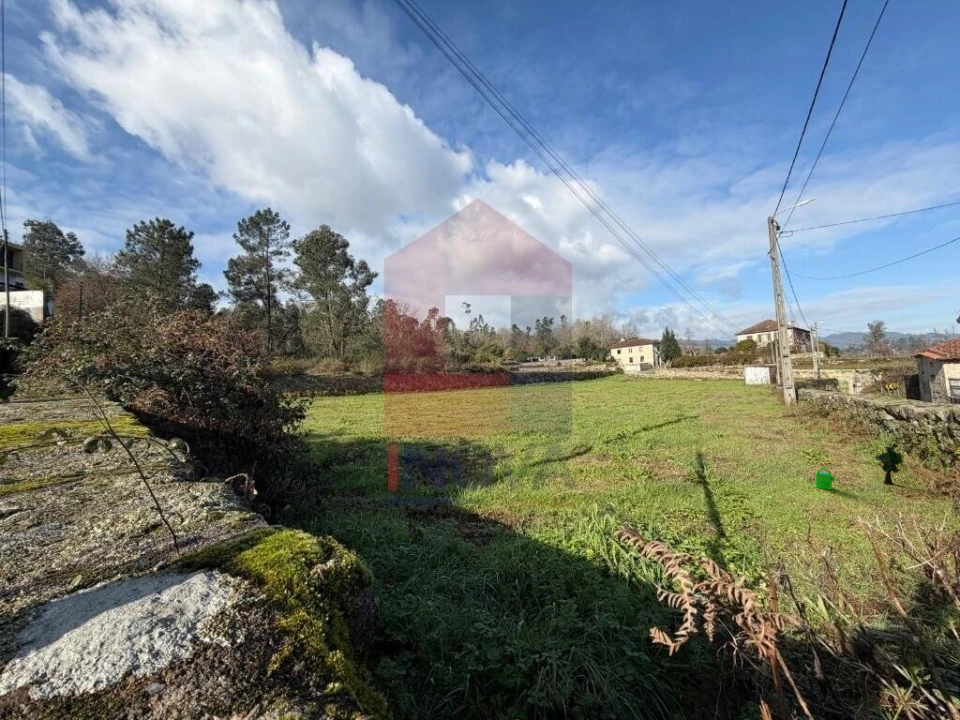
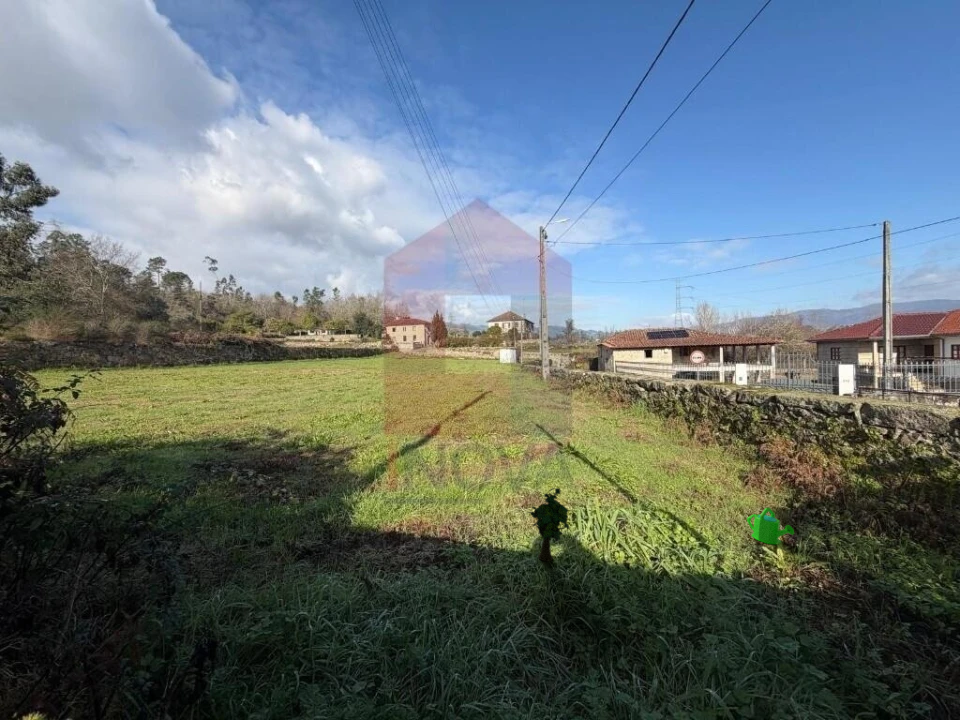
decorative plant: present [875,444,904,484] -> present [528,488,569,561]

